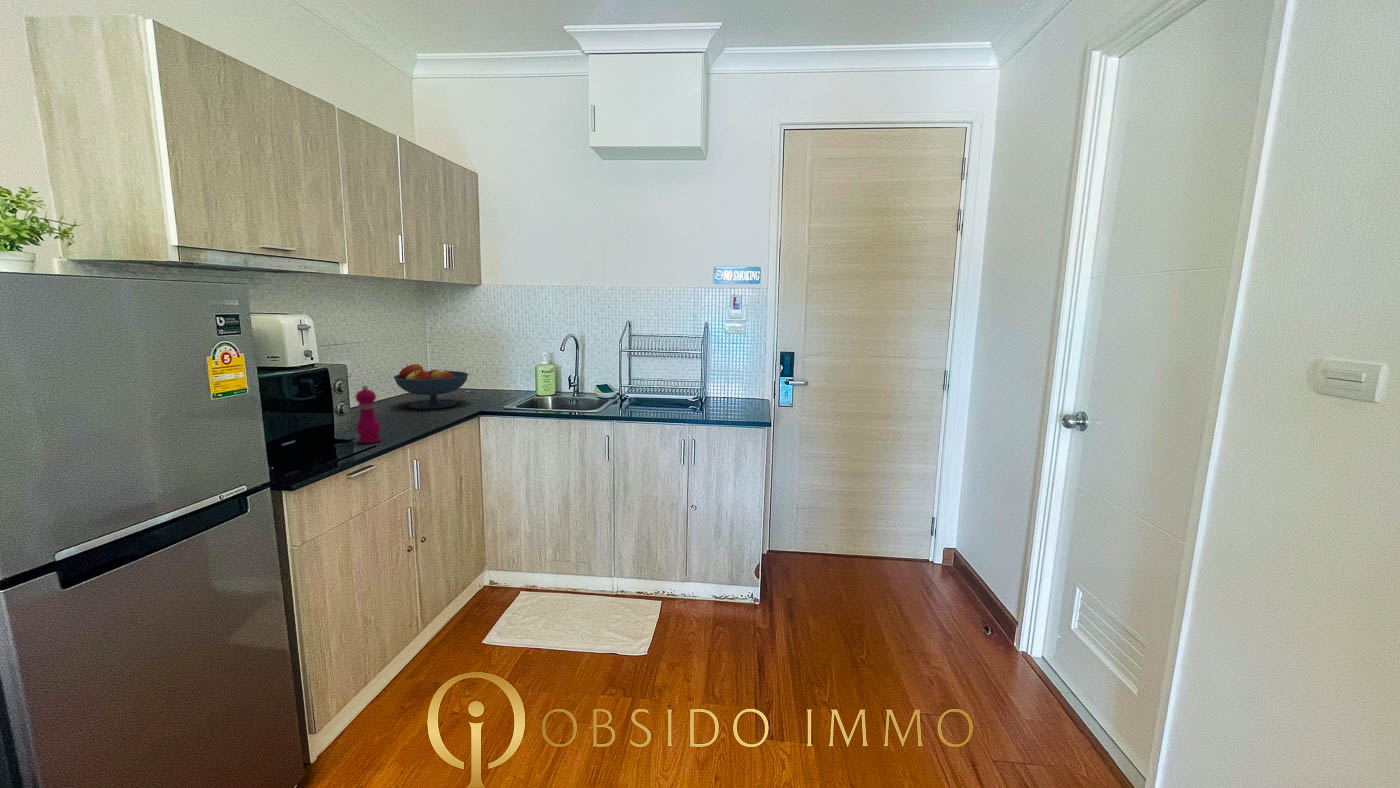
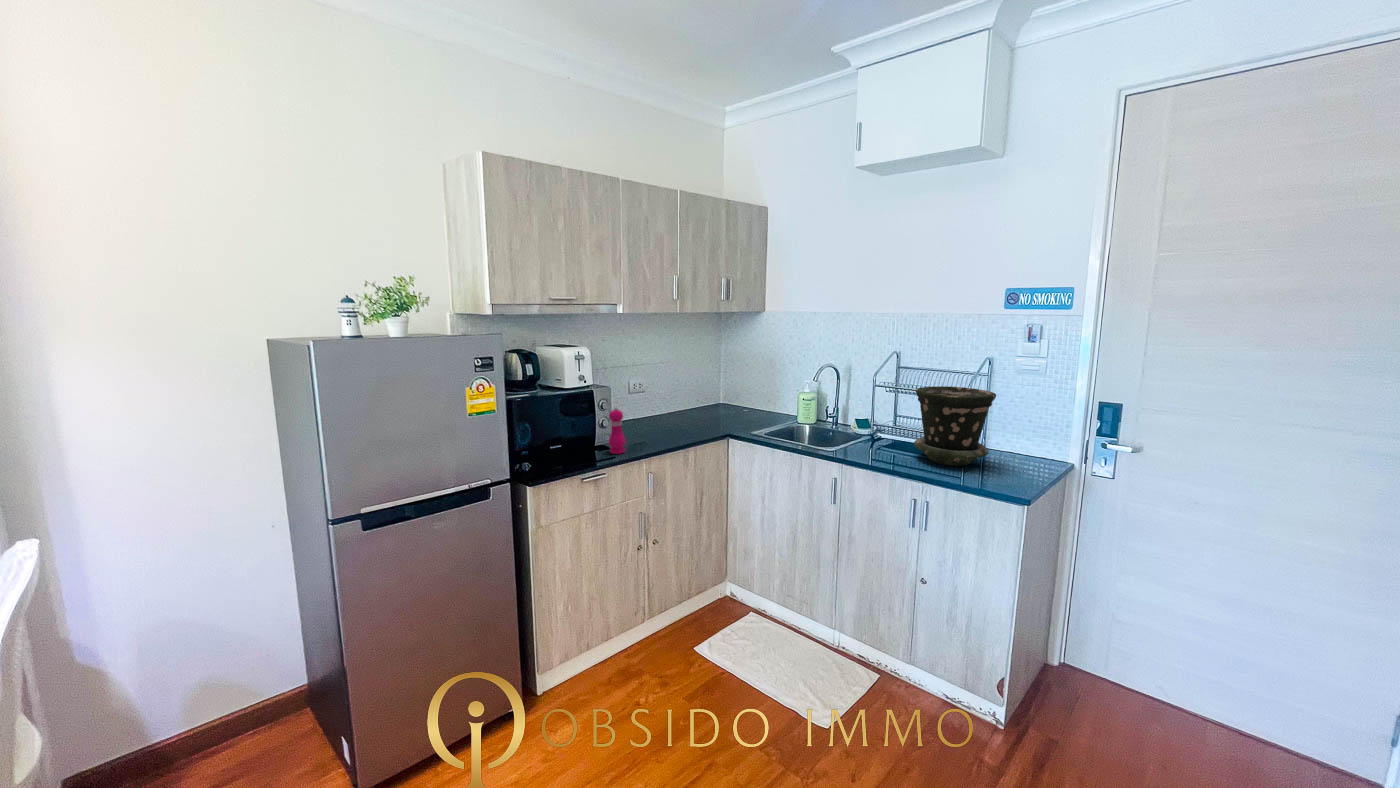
flower pot: none [658,348,712,408] -> present [914,386,996,466]
fruit bowl: present [394,364,468,409] -> none [676,385,733,426]

